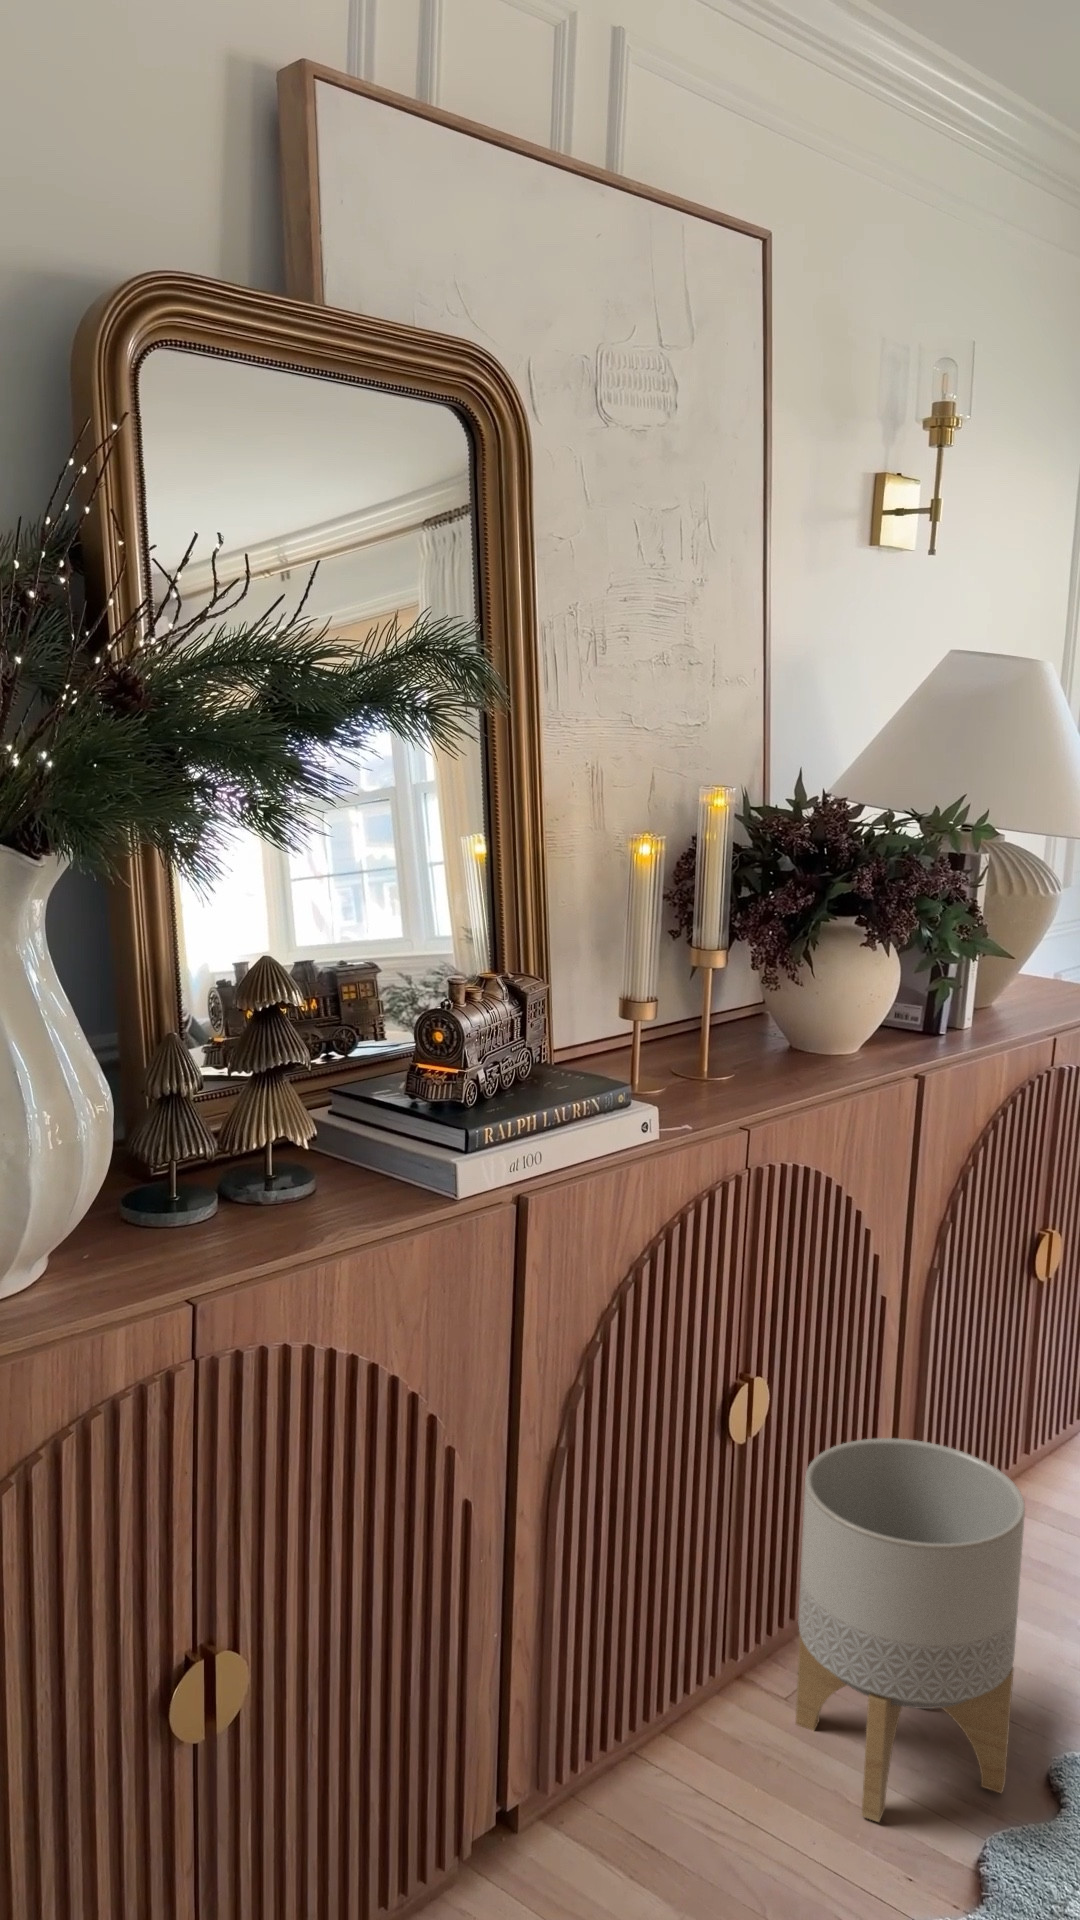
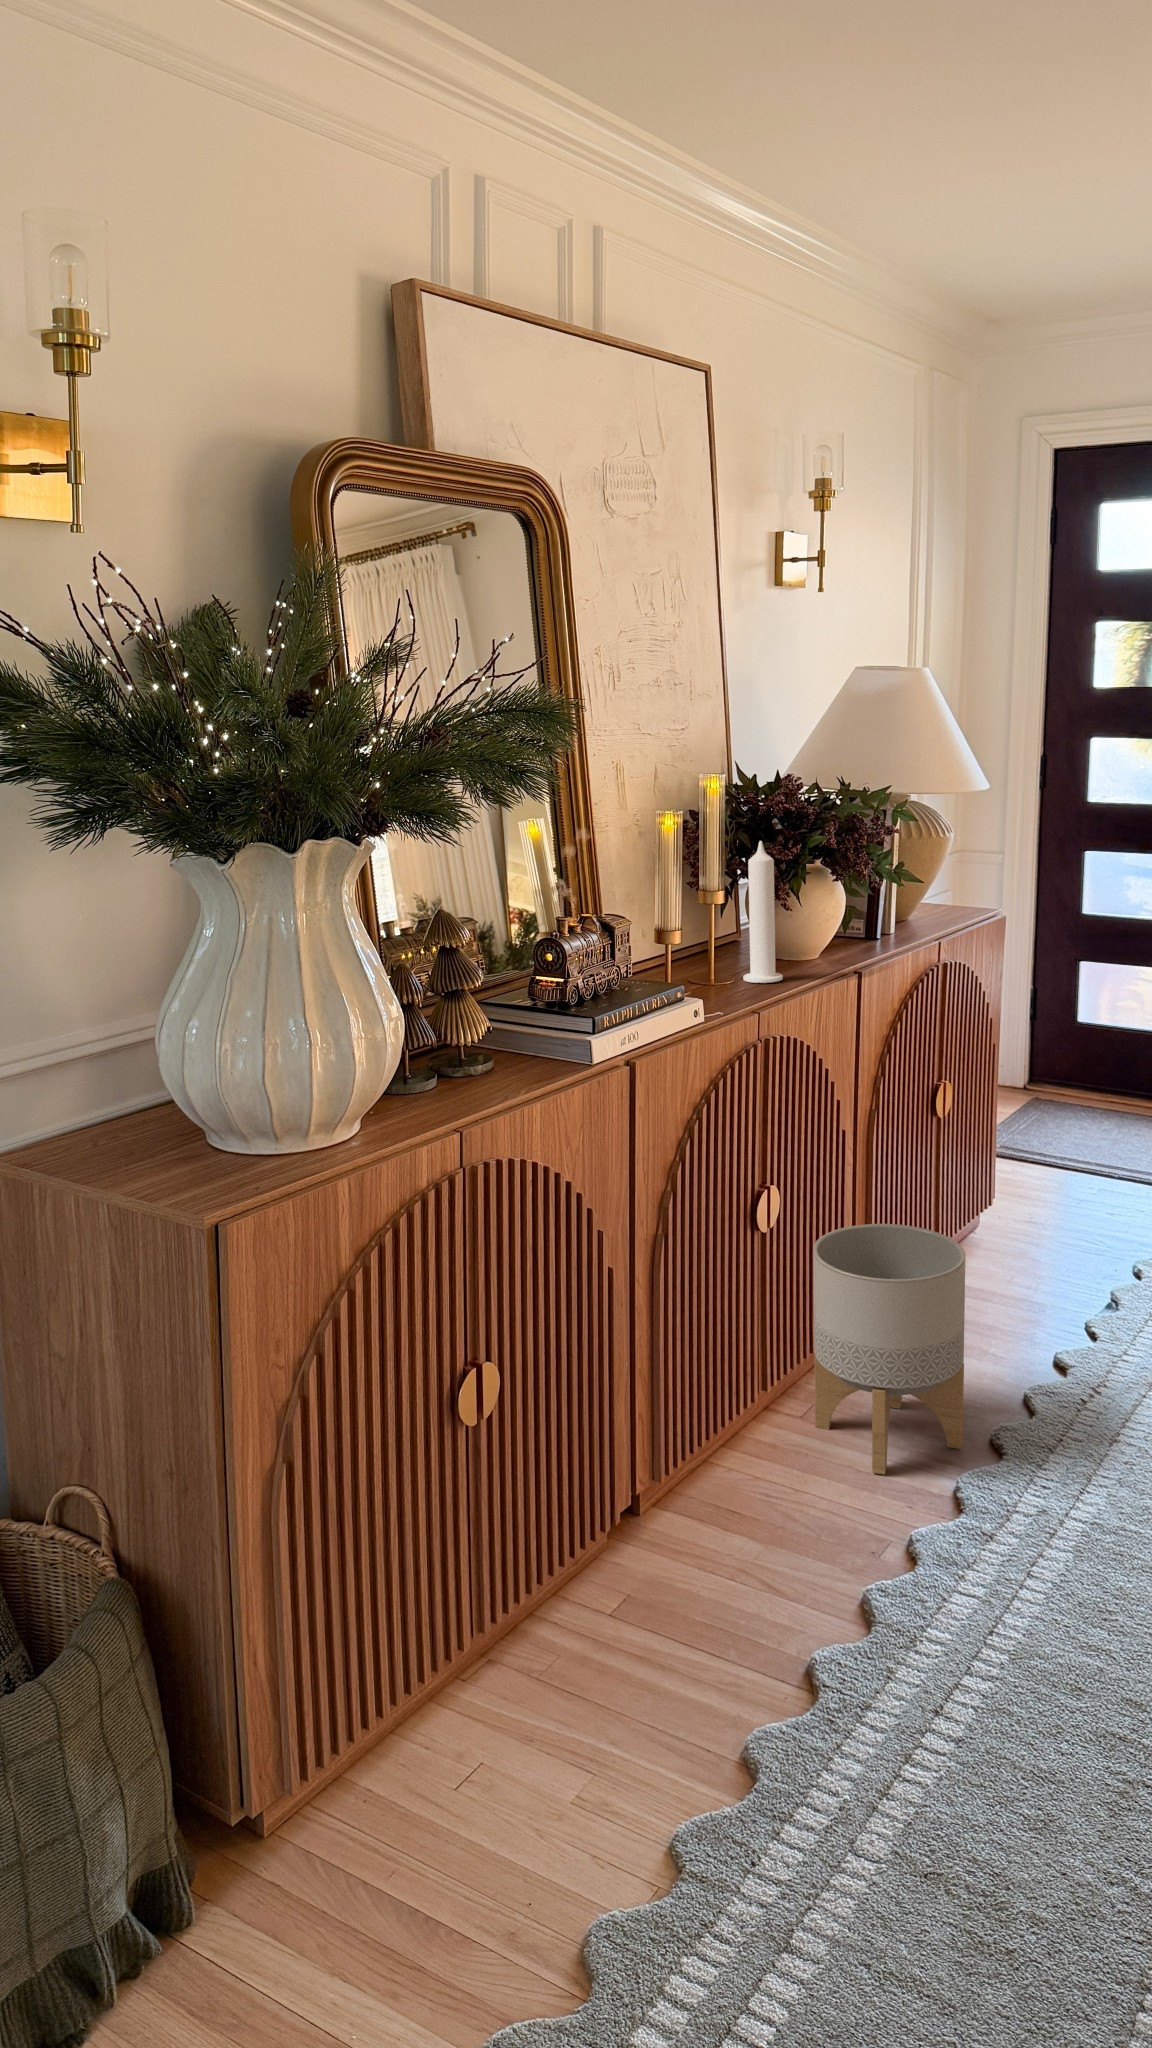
candle: none [750,885,805,1082] -> present [743,841,783,983]

